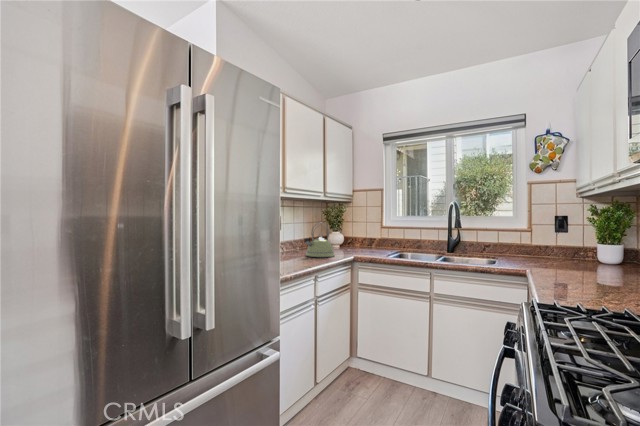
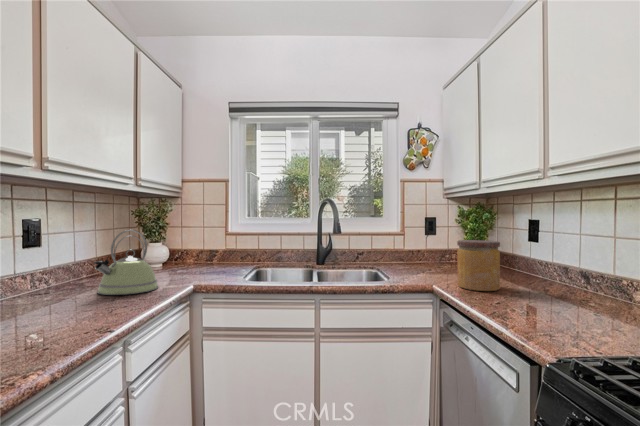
jar: none [549,235,590,277] -> present [457,240,500,291]

